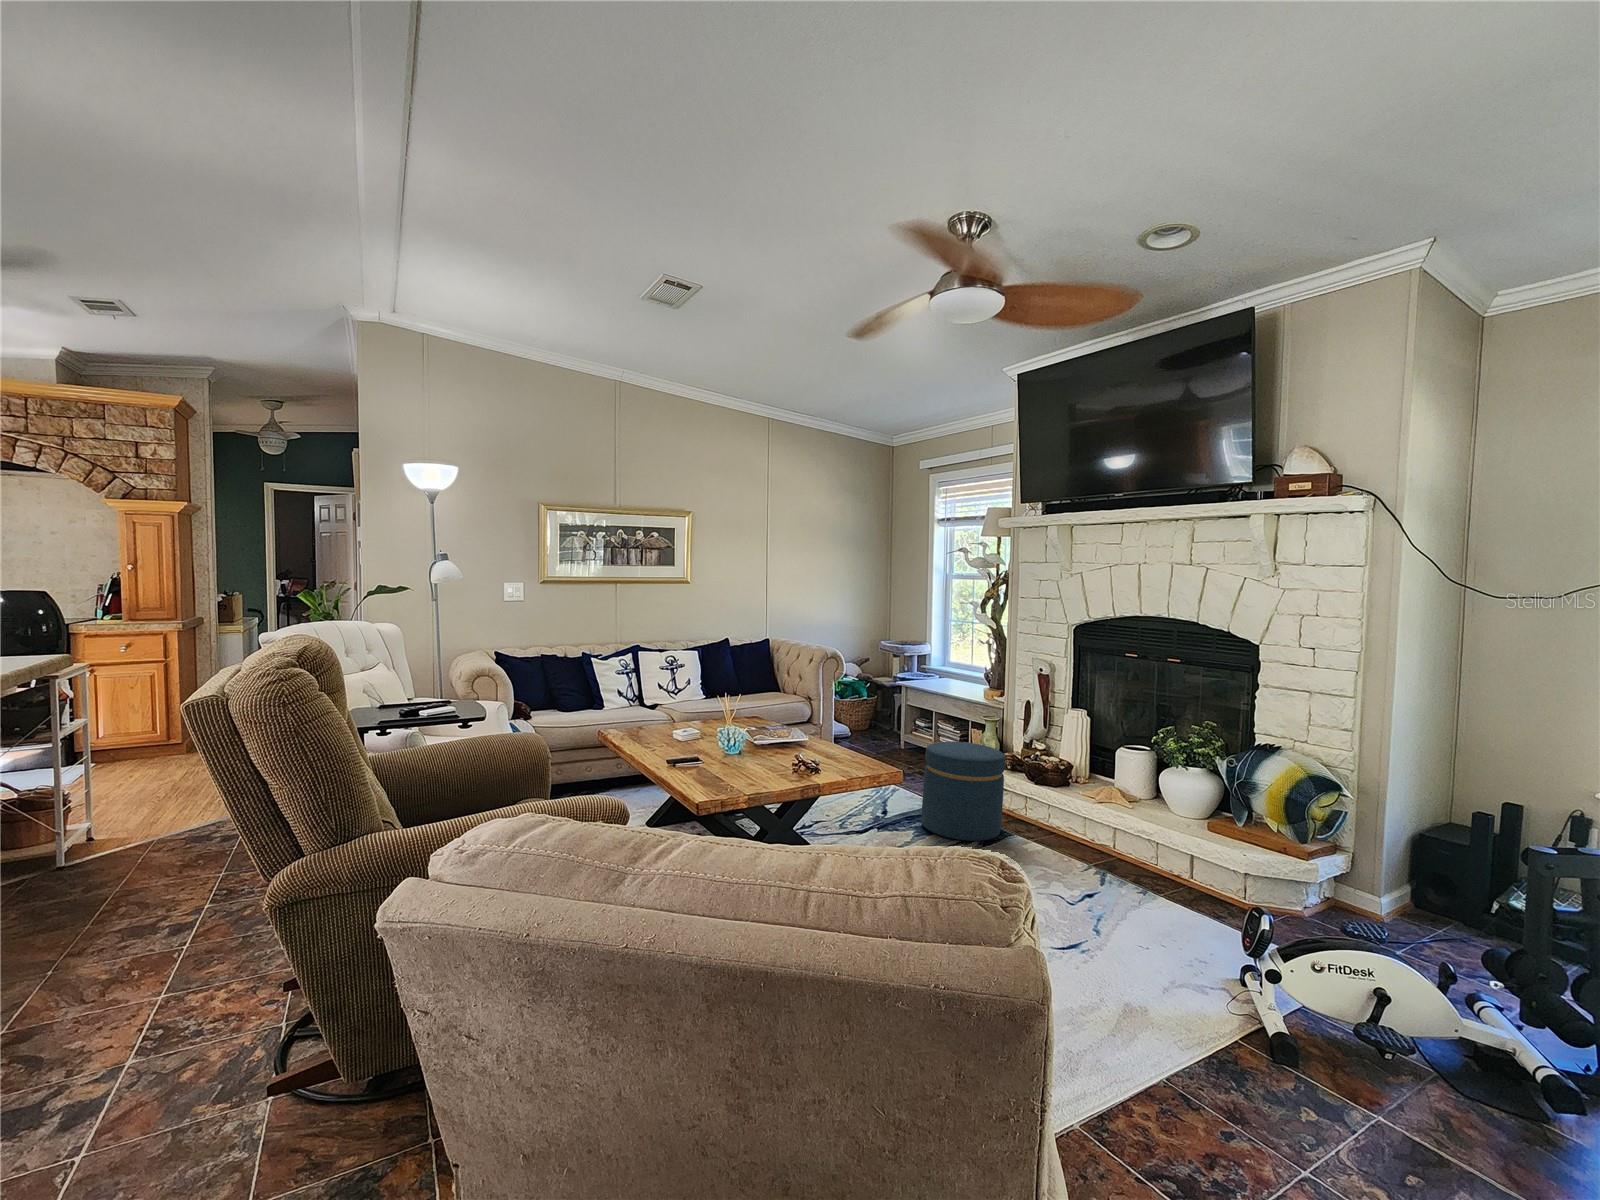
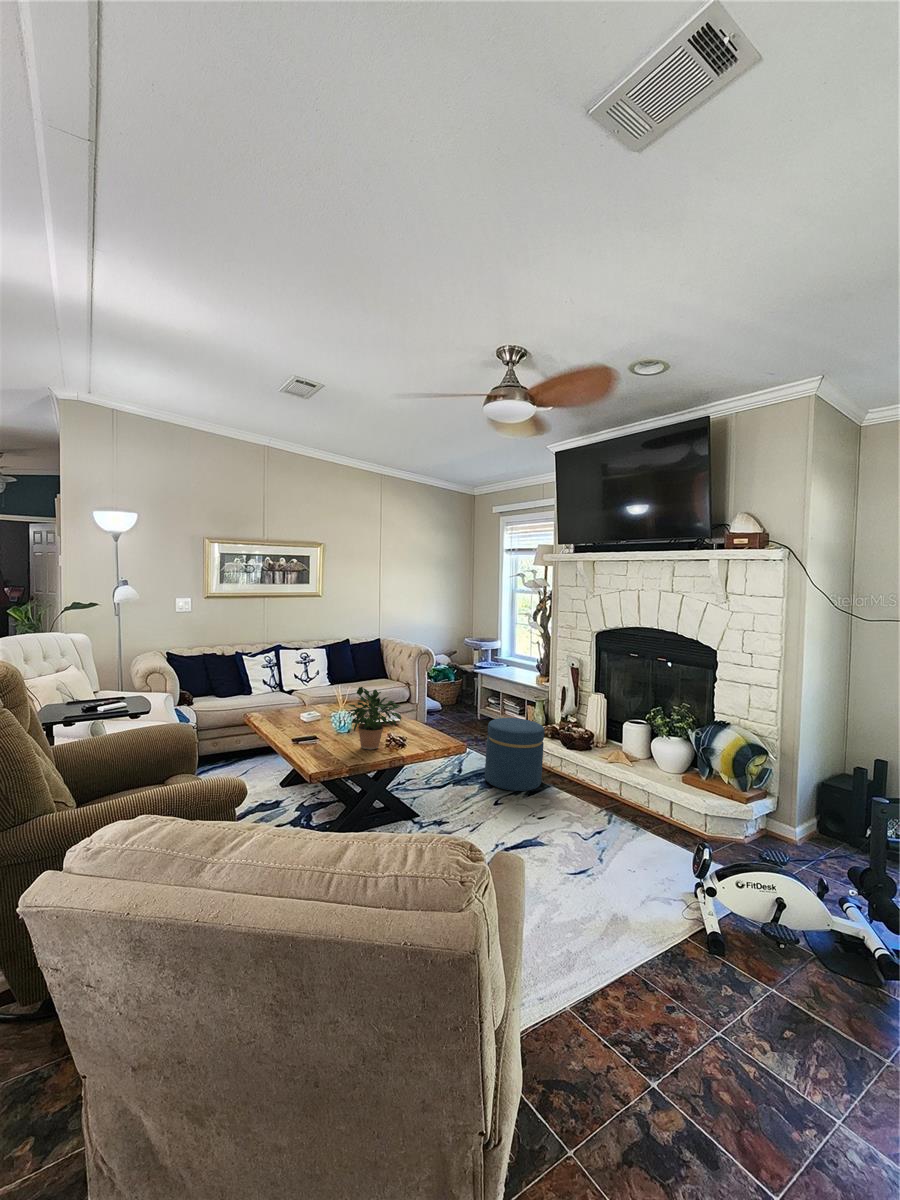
potted plant: none [738,688,816,775] -> present [347,687,402,749]

